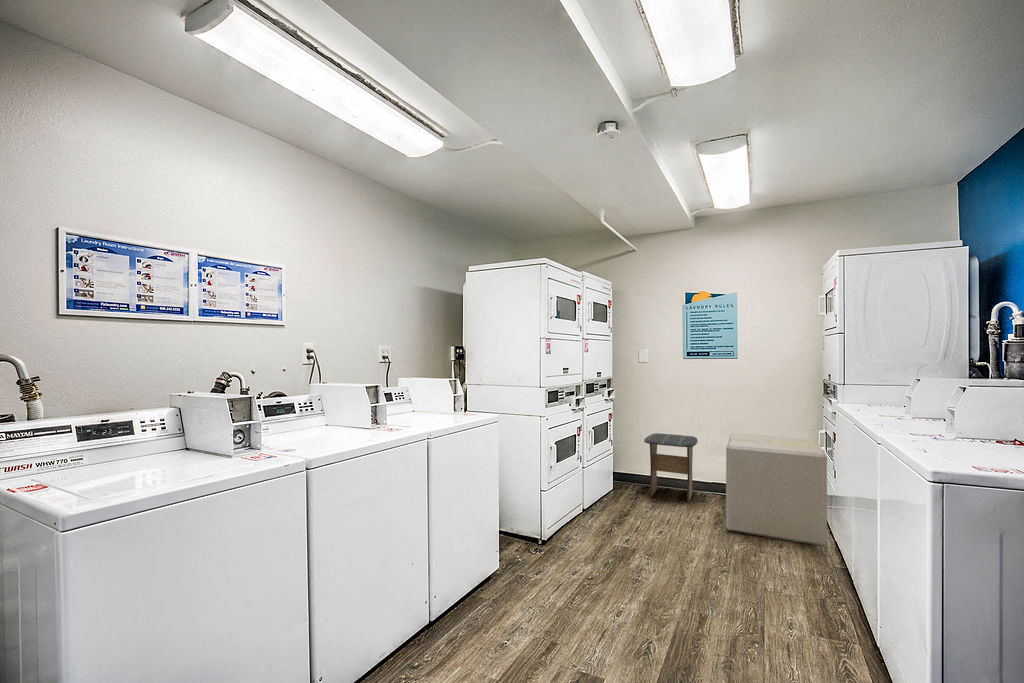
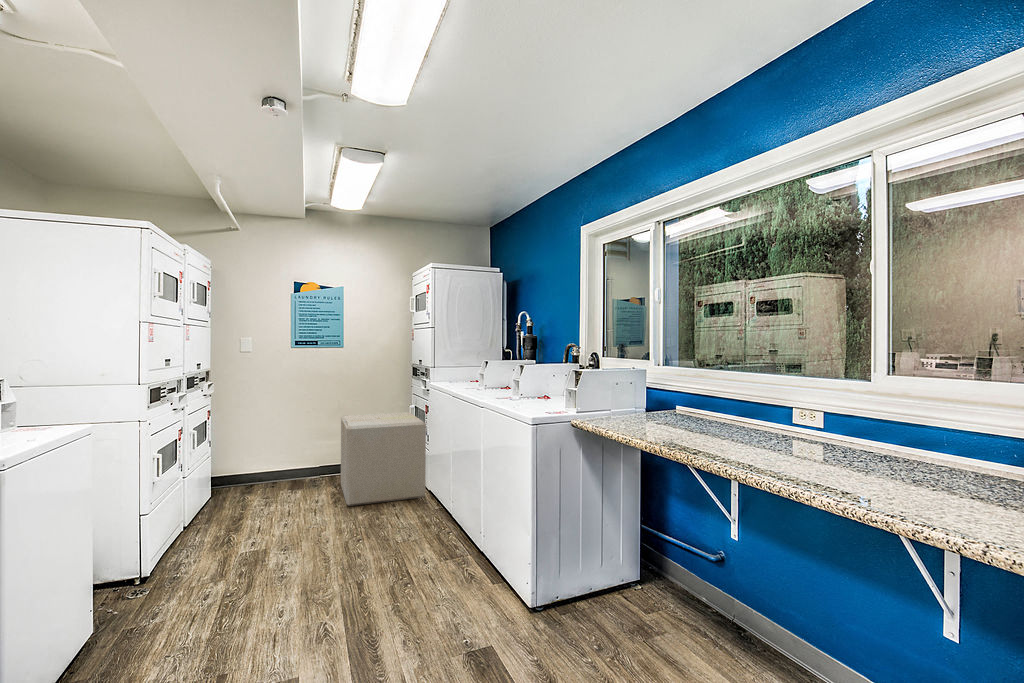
stool: present [644,433,698,503] -> none [251,425,307,496]

